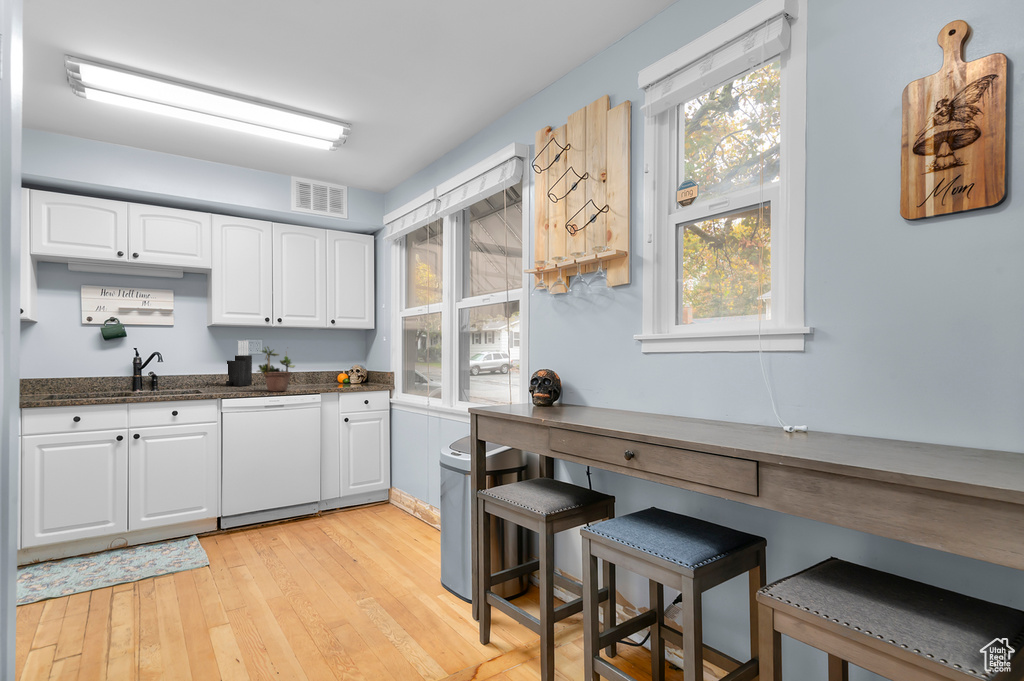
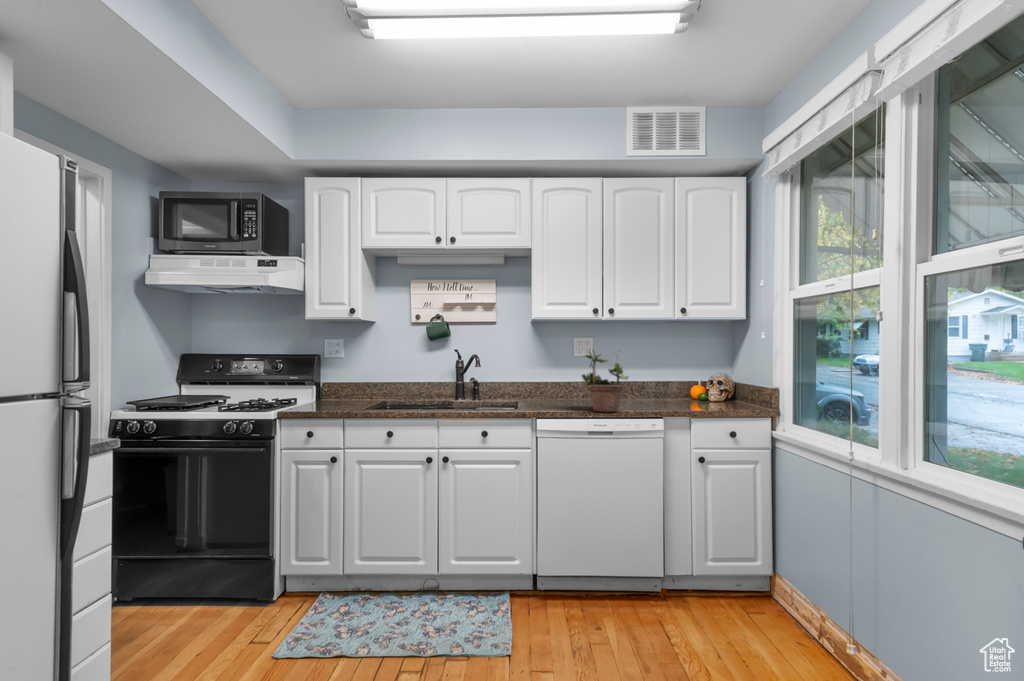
knife block: present [226,340,252,386] -> none [552,340,580,398]

